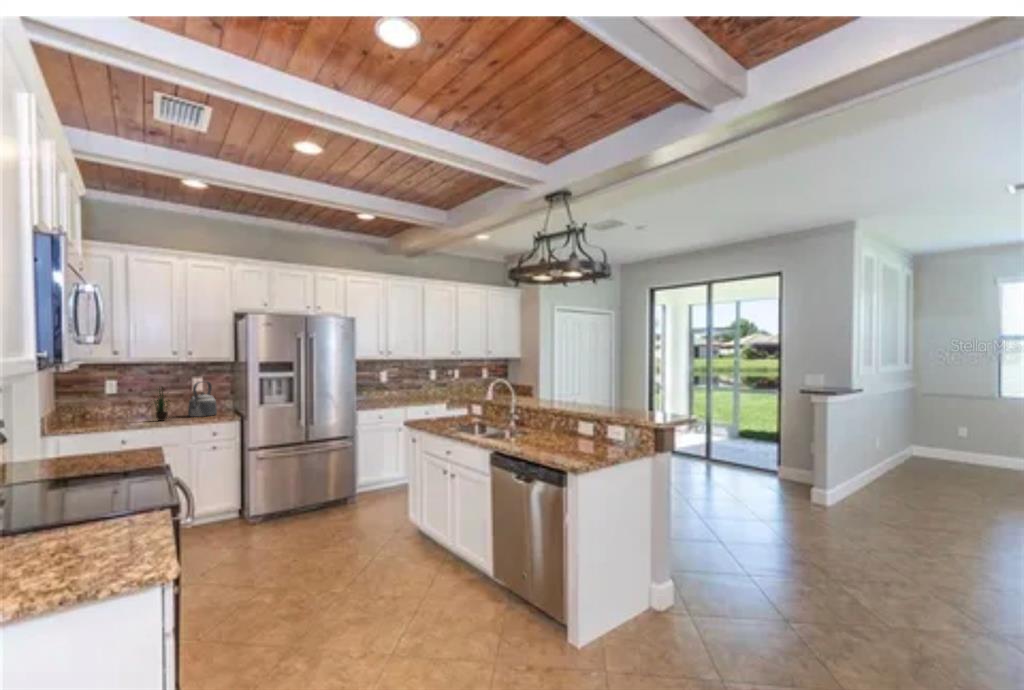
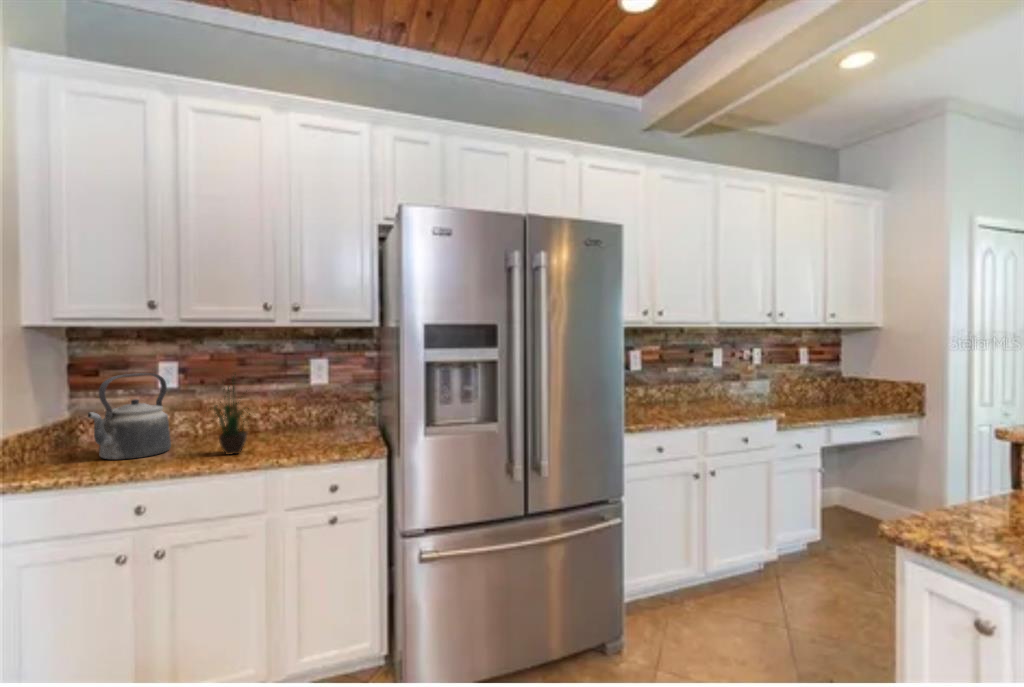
kettle: present [188,382,217,417] -> present [88,373,171,460]

